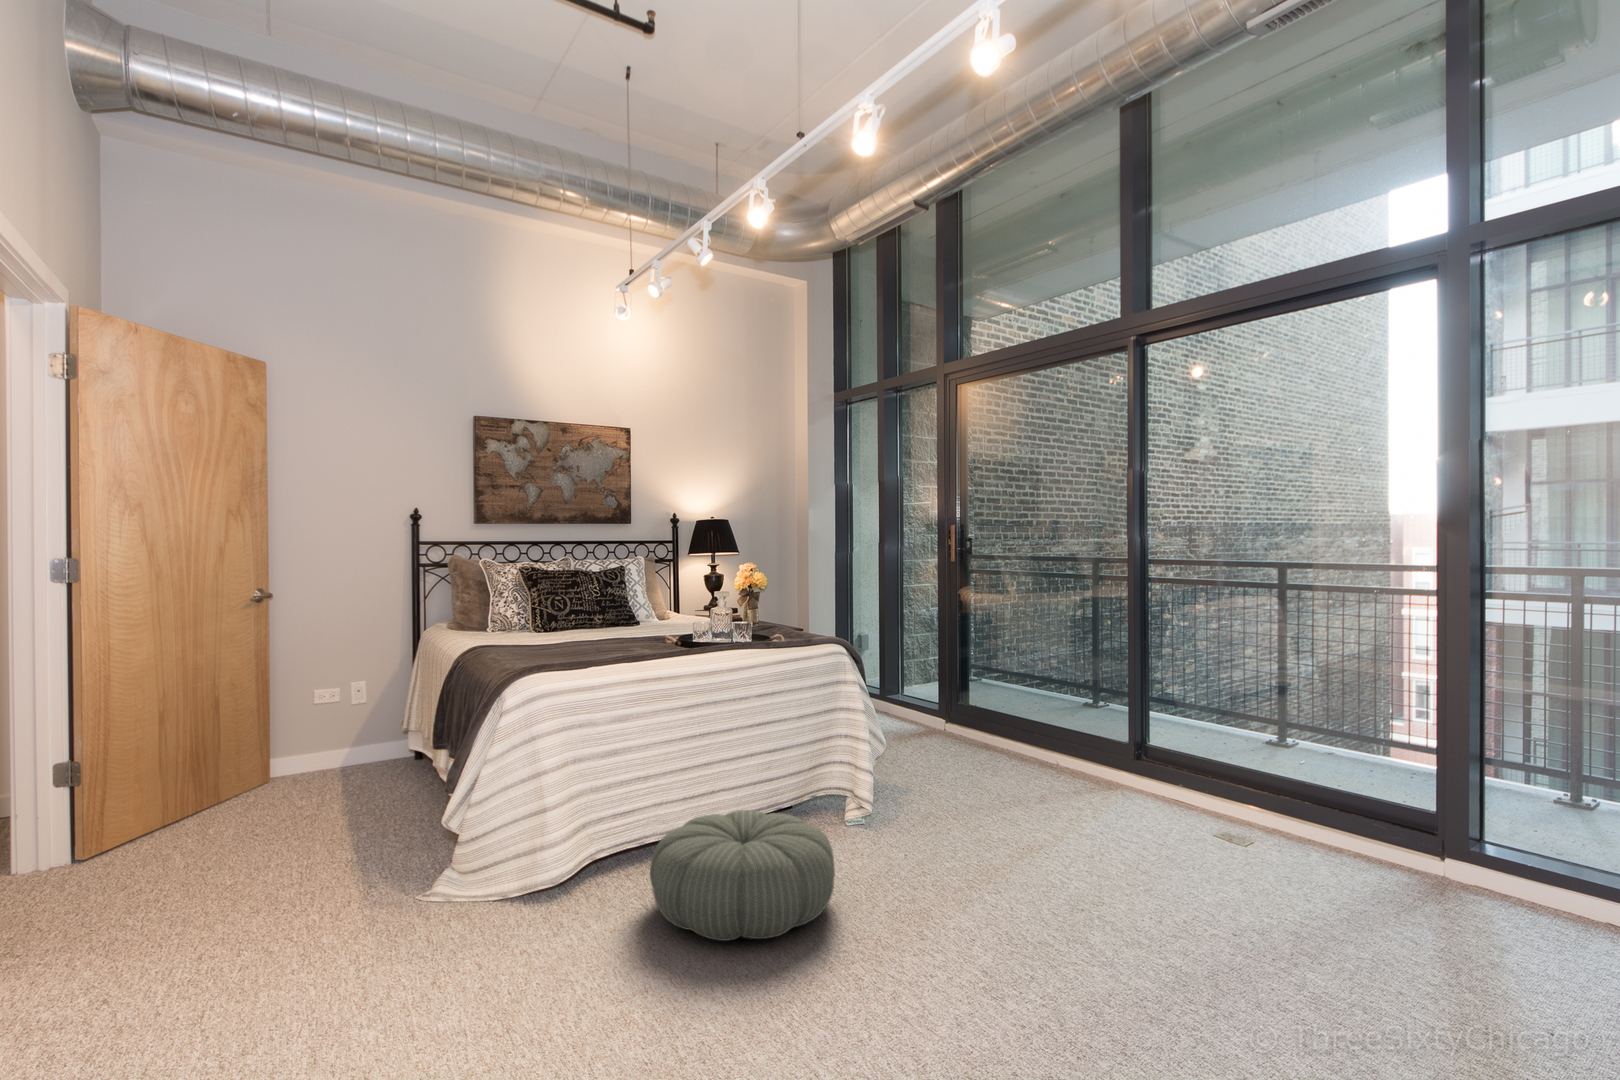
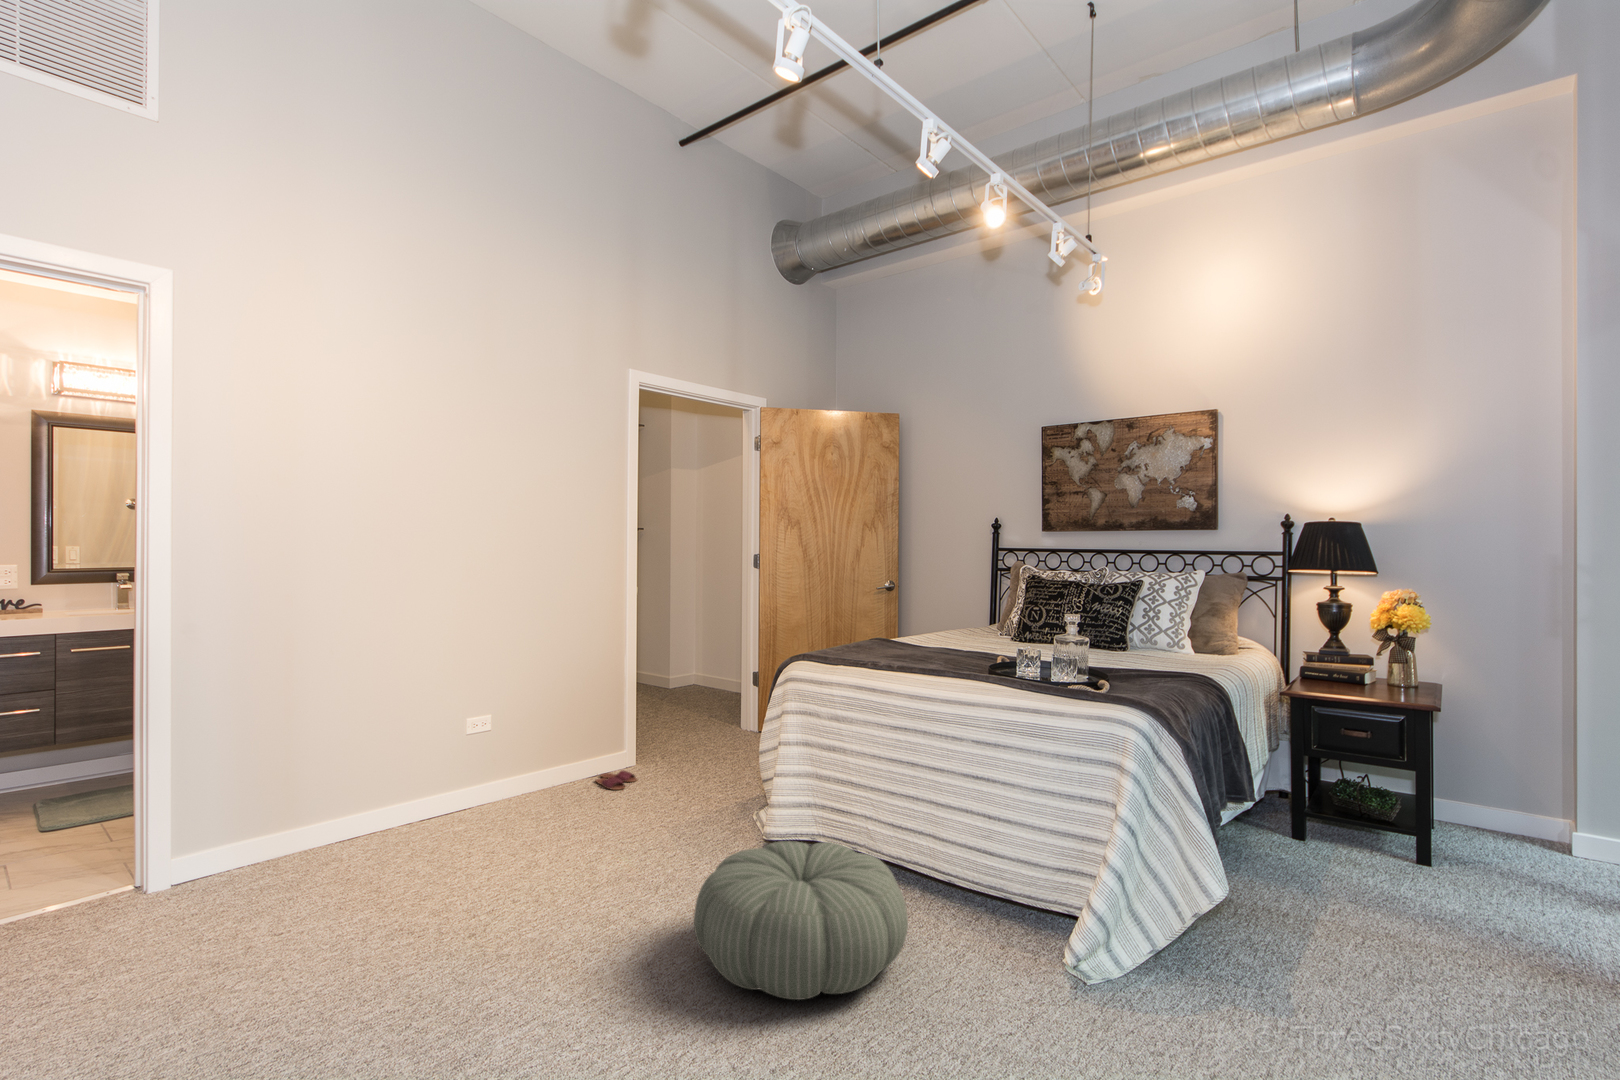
slippers: none [24,925,136,964] -> present [595,770,637,790]

